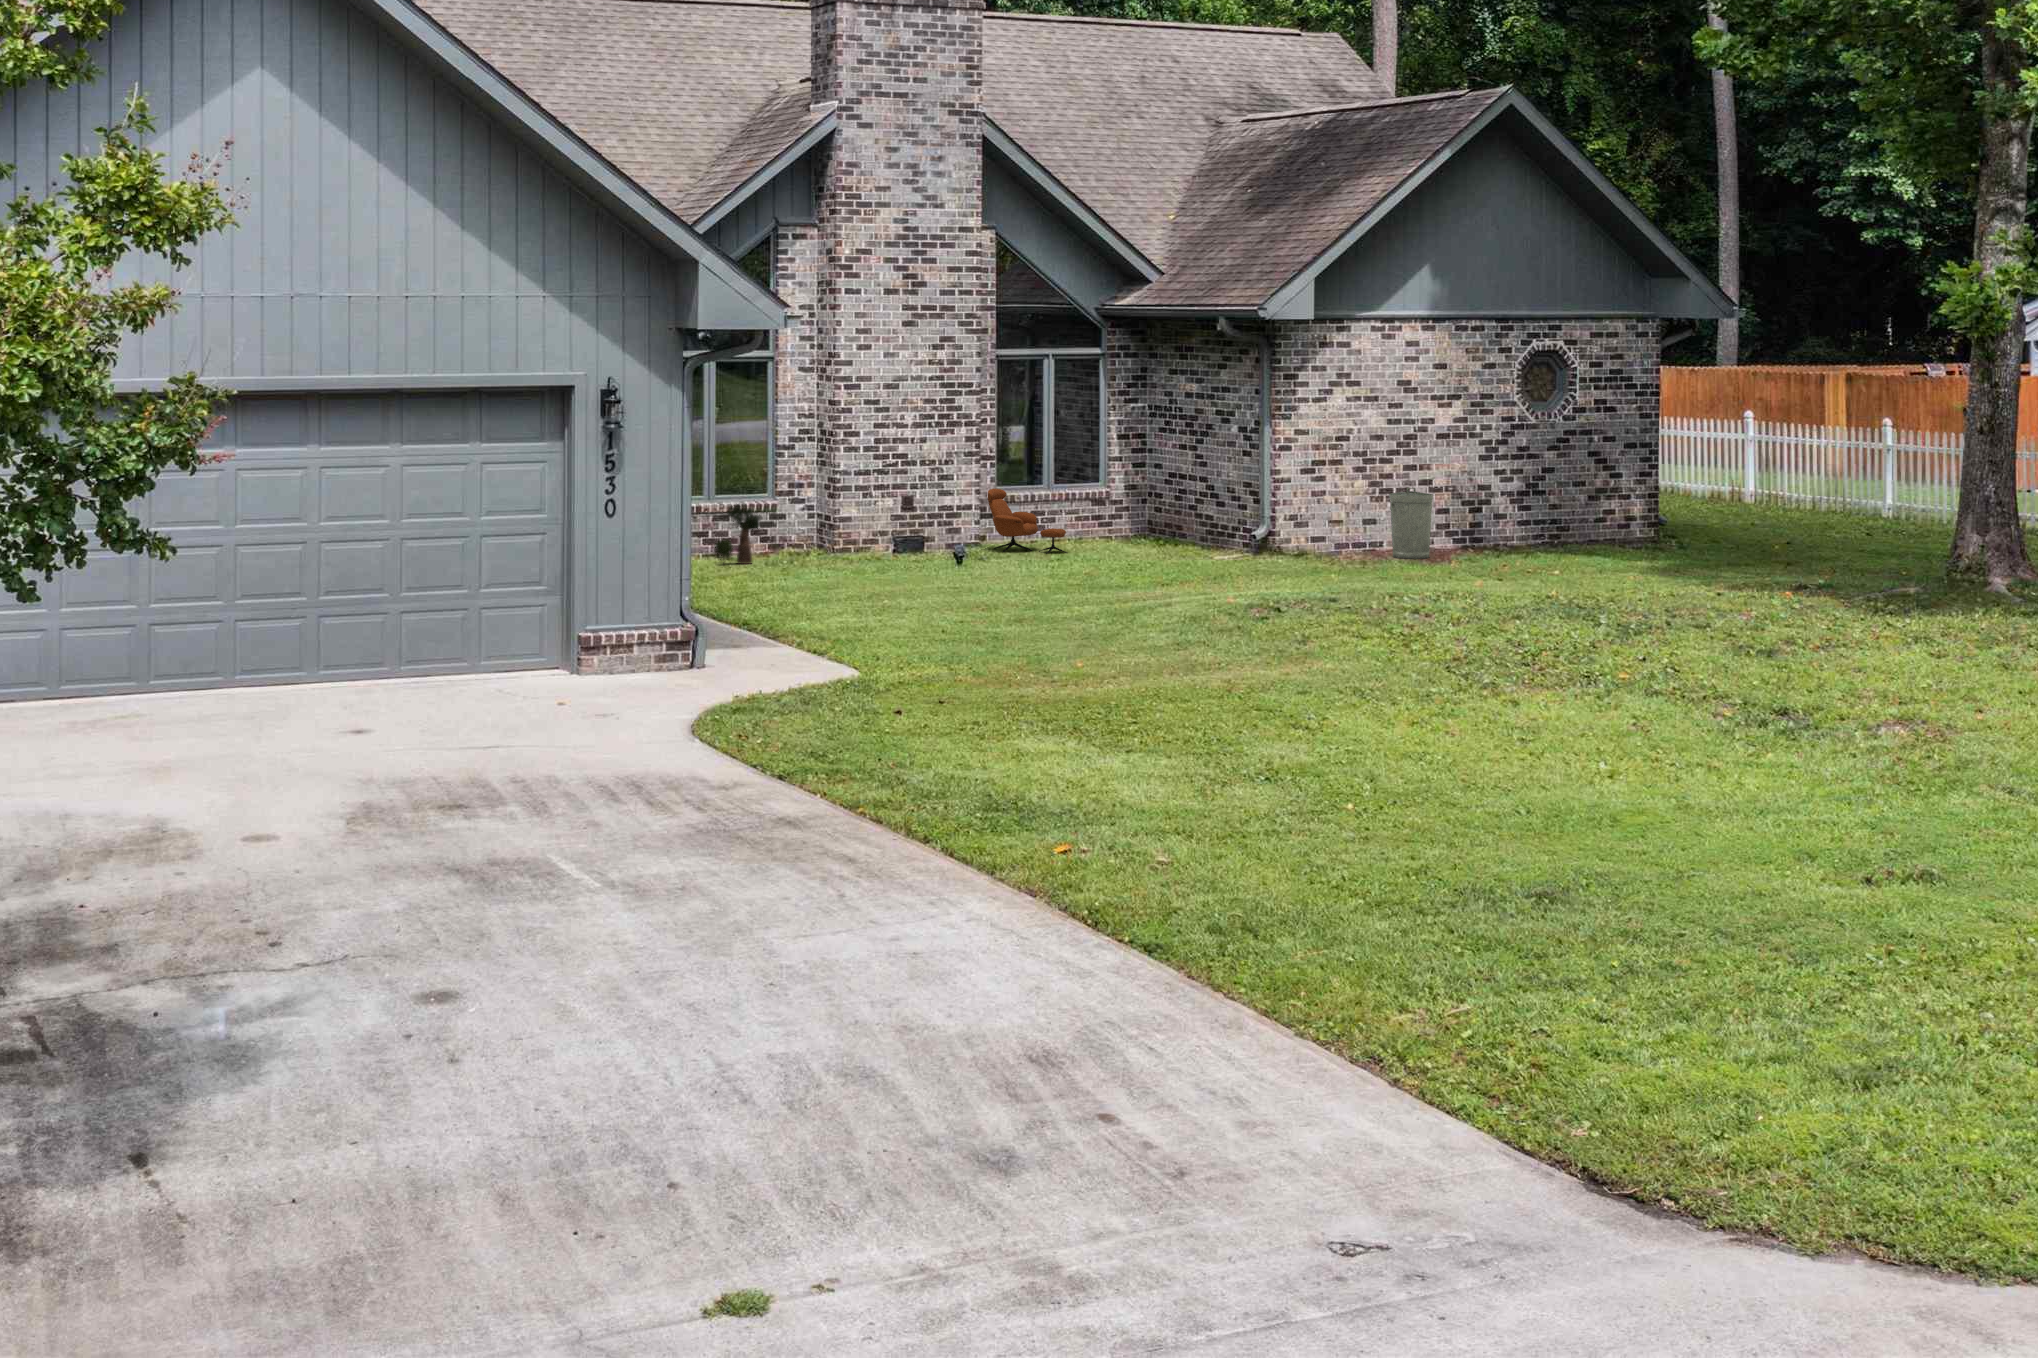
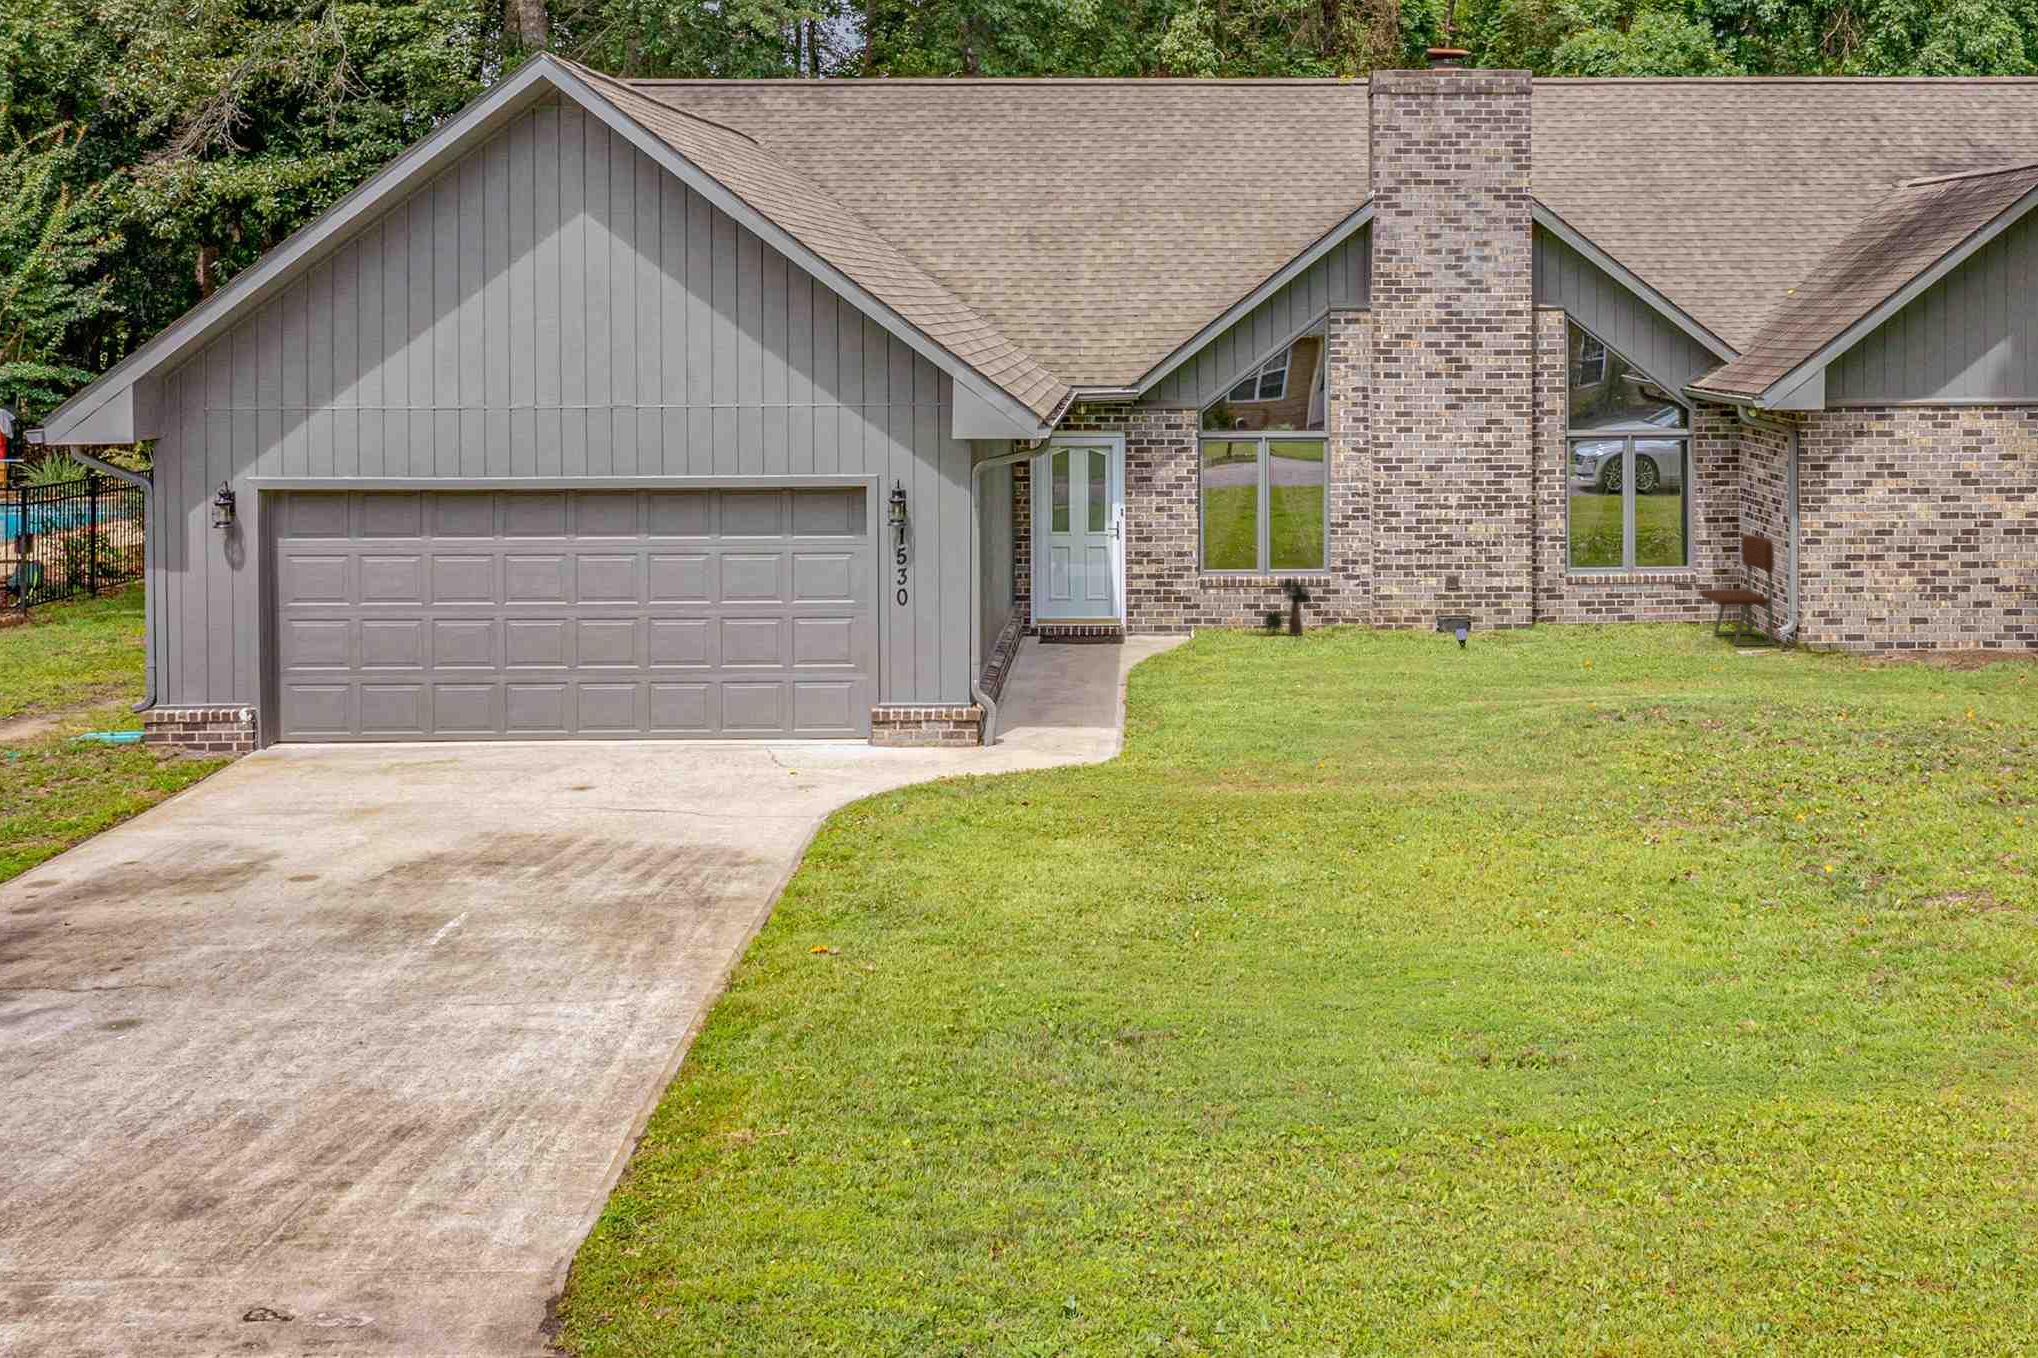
bench: none [1124,448,1218,553] -> present [1699,534,1774,646]
trash can: present [1389,488,1433,559] -> none [1927,588,1976,666]
lounge chair: present [988,489,1067,554] -> none [1553,571,1621,640]

